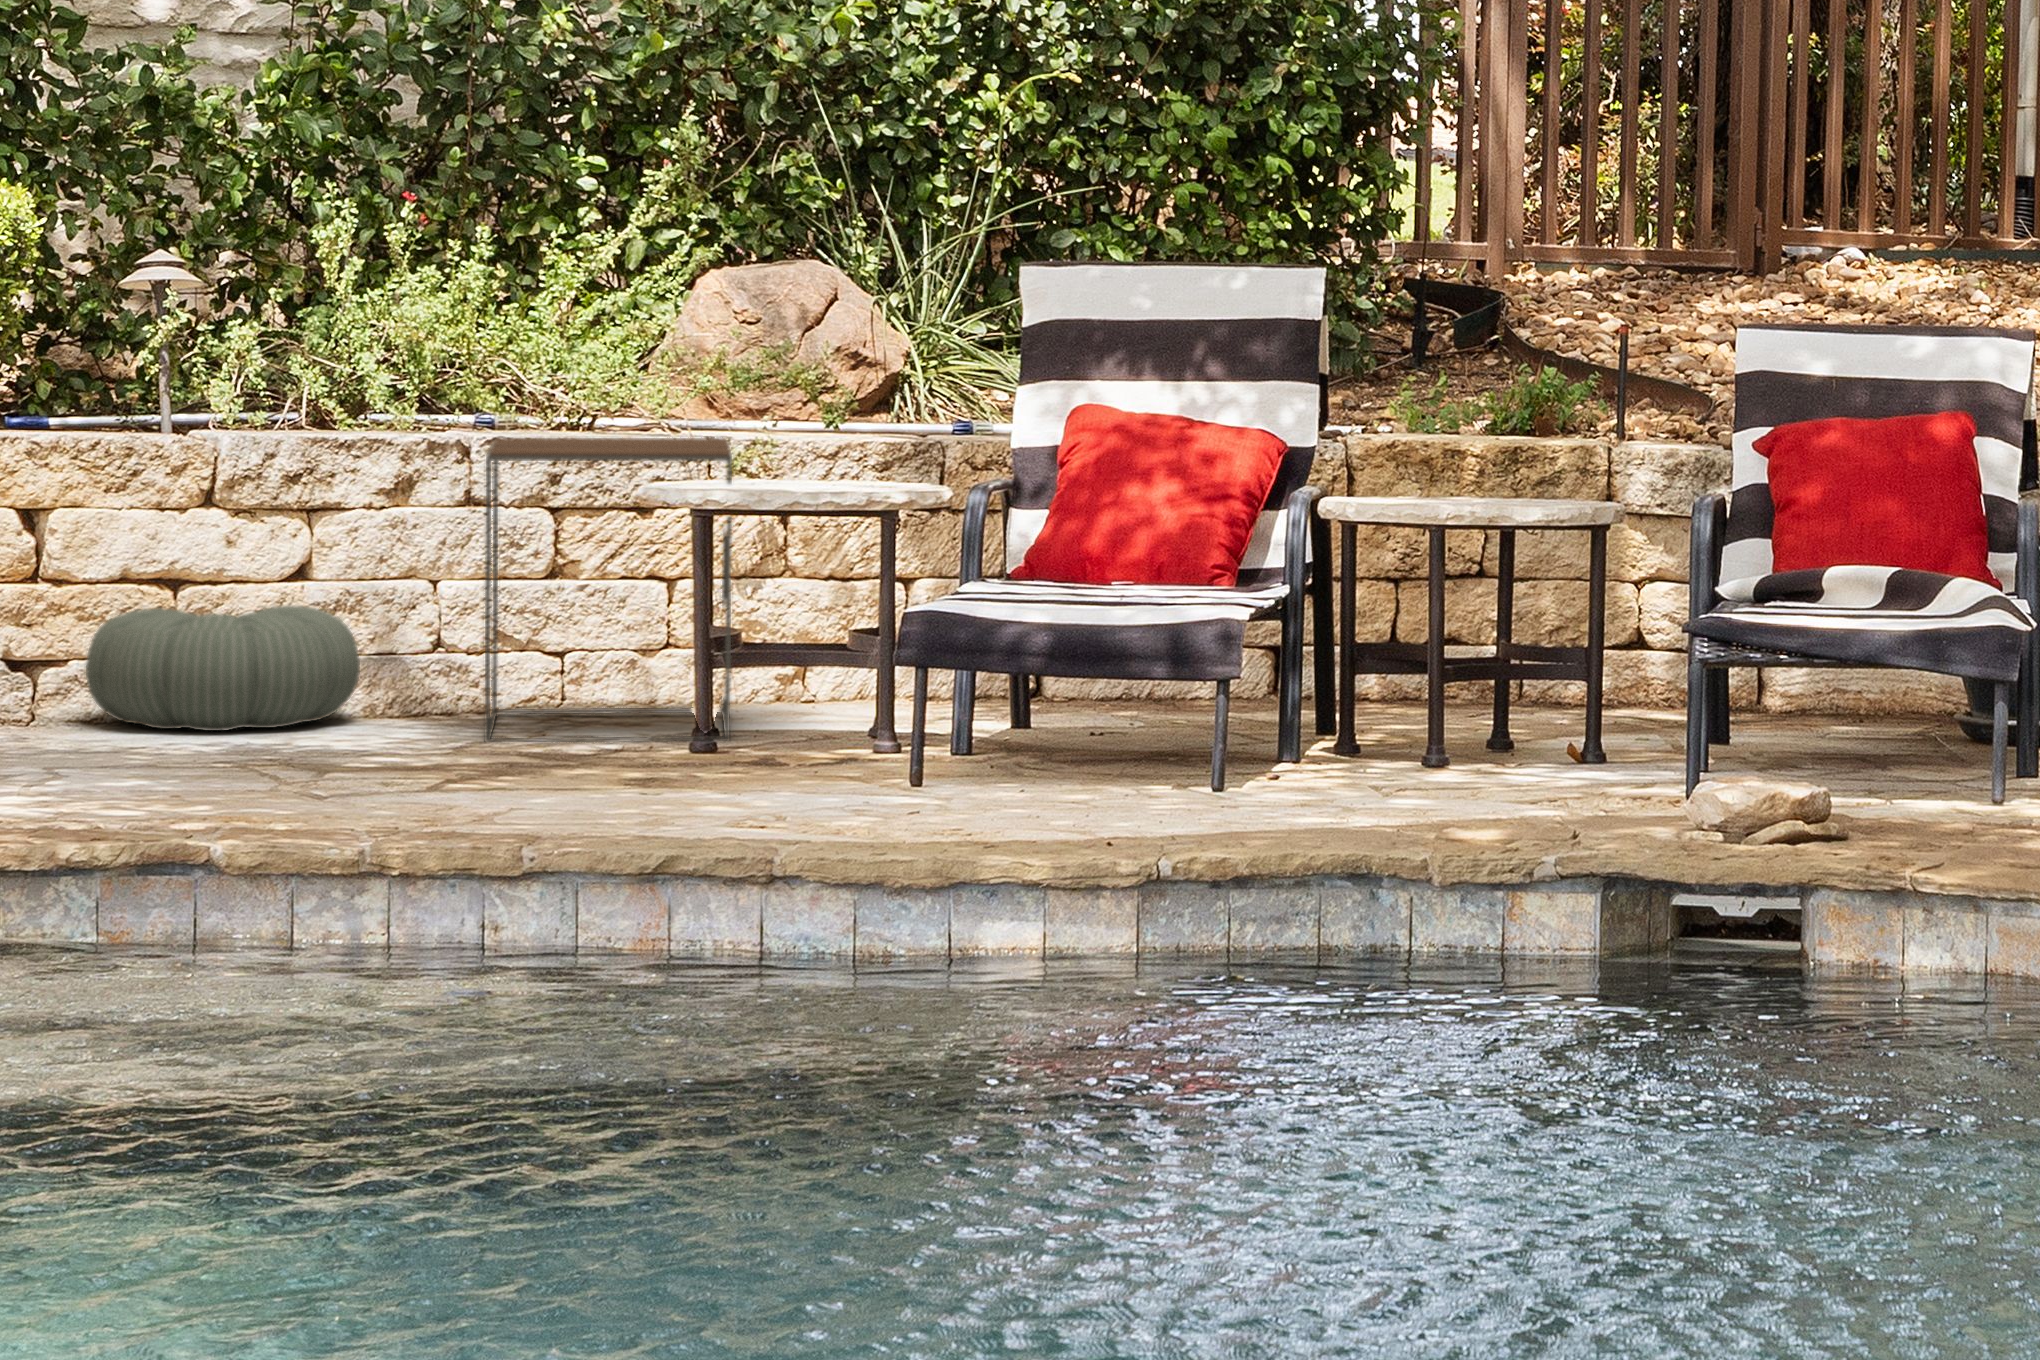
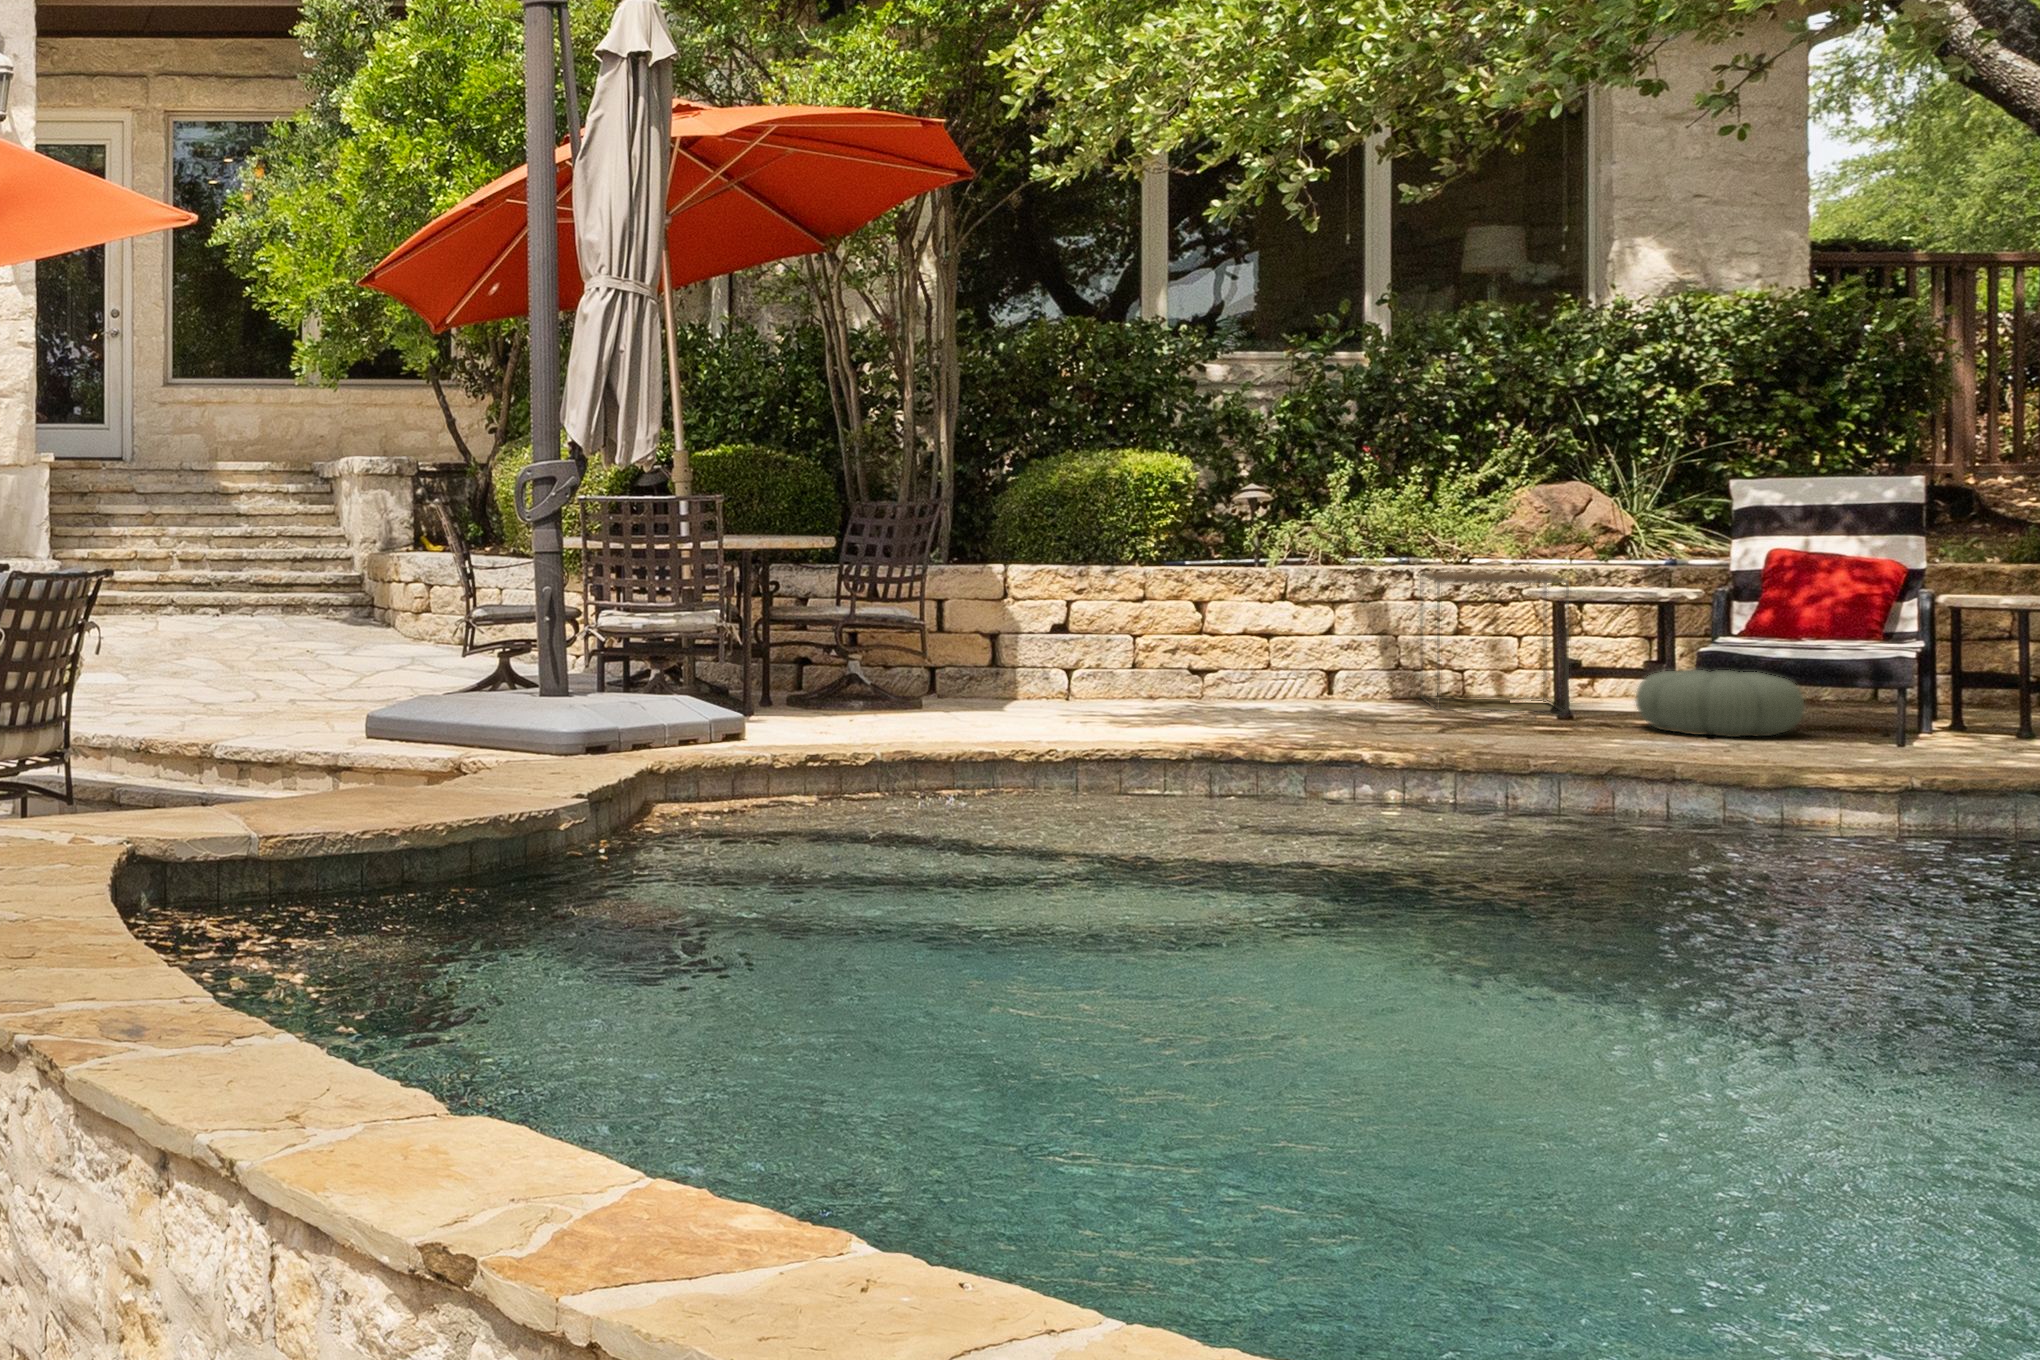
pouf: present [86,606,360,731] -> present [1635,670,1804,737]

